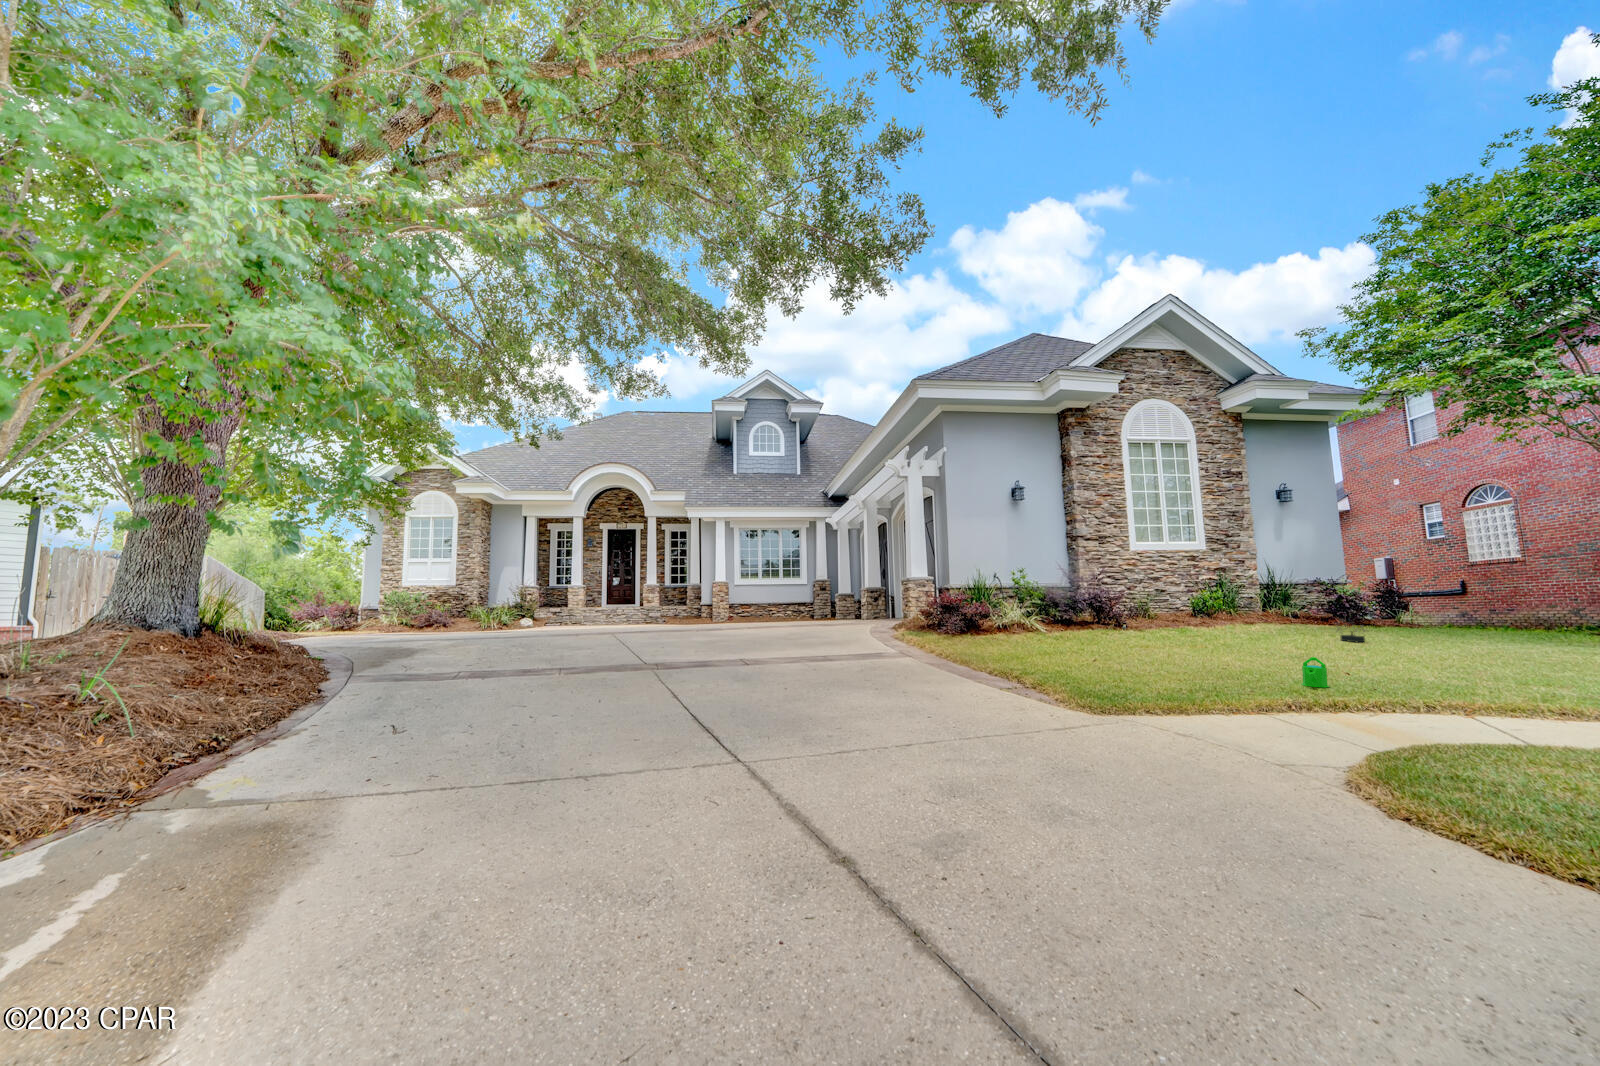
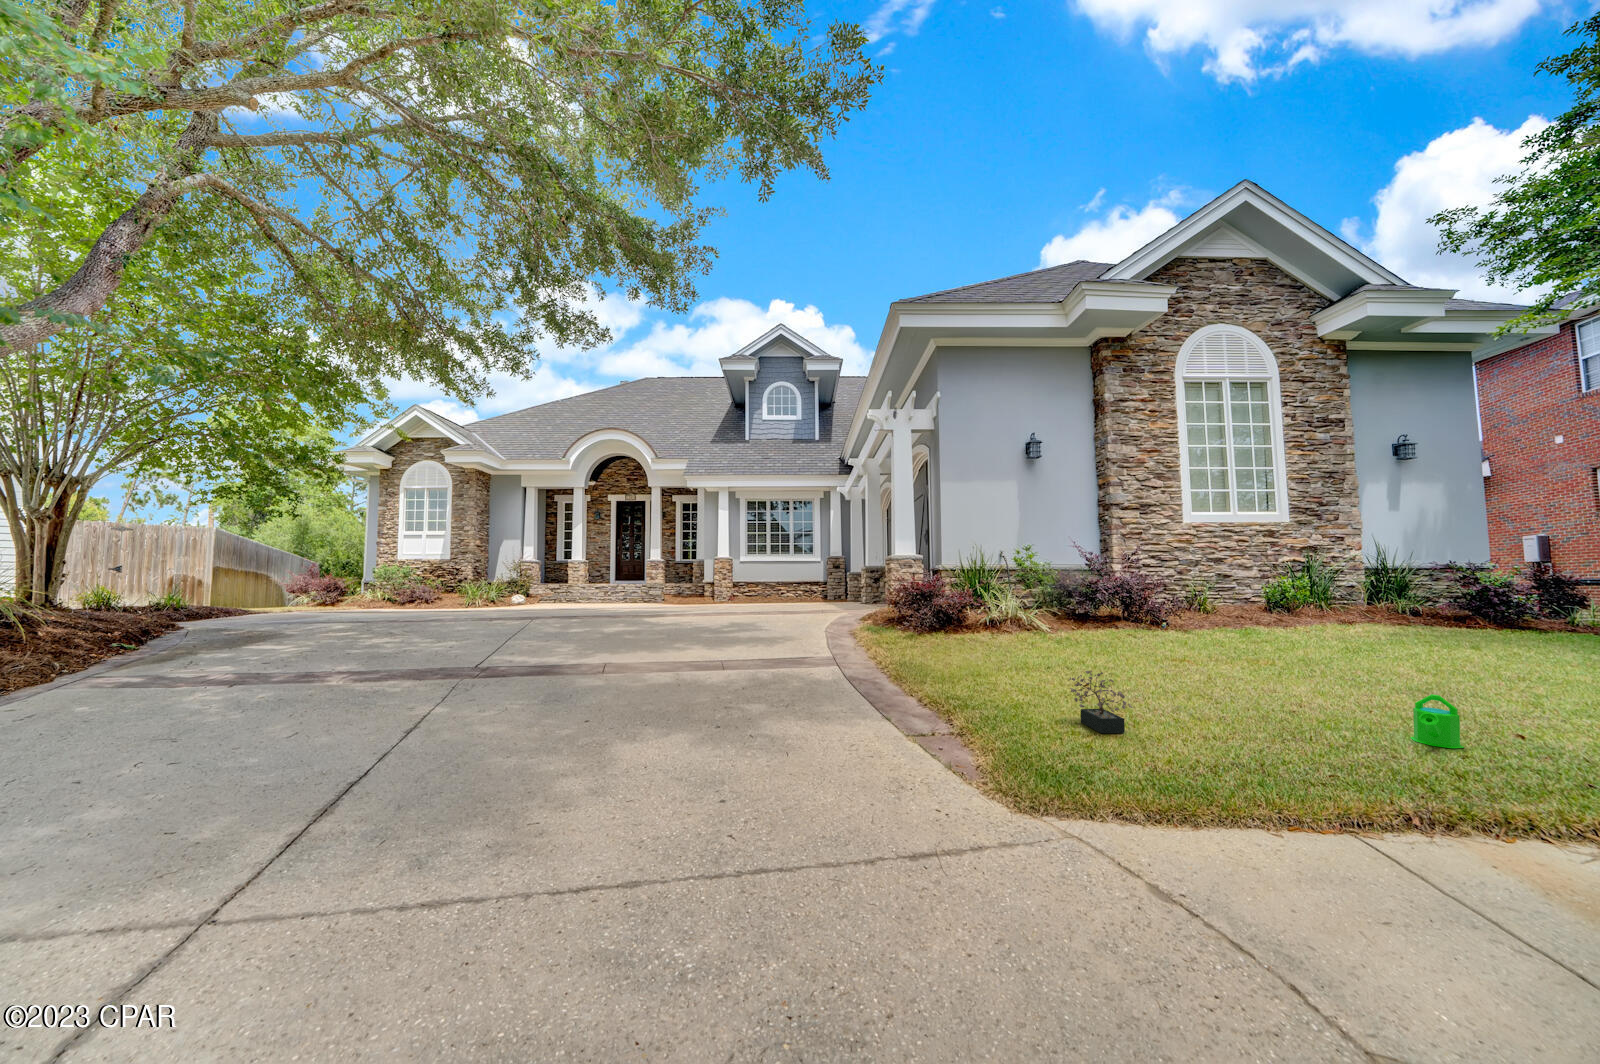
decorative plant: present [1338,620,1365,642] -> present [1069,671,1133,733]

